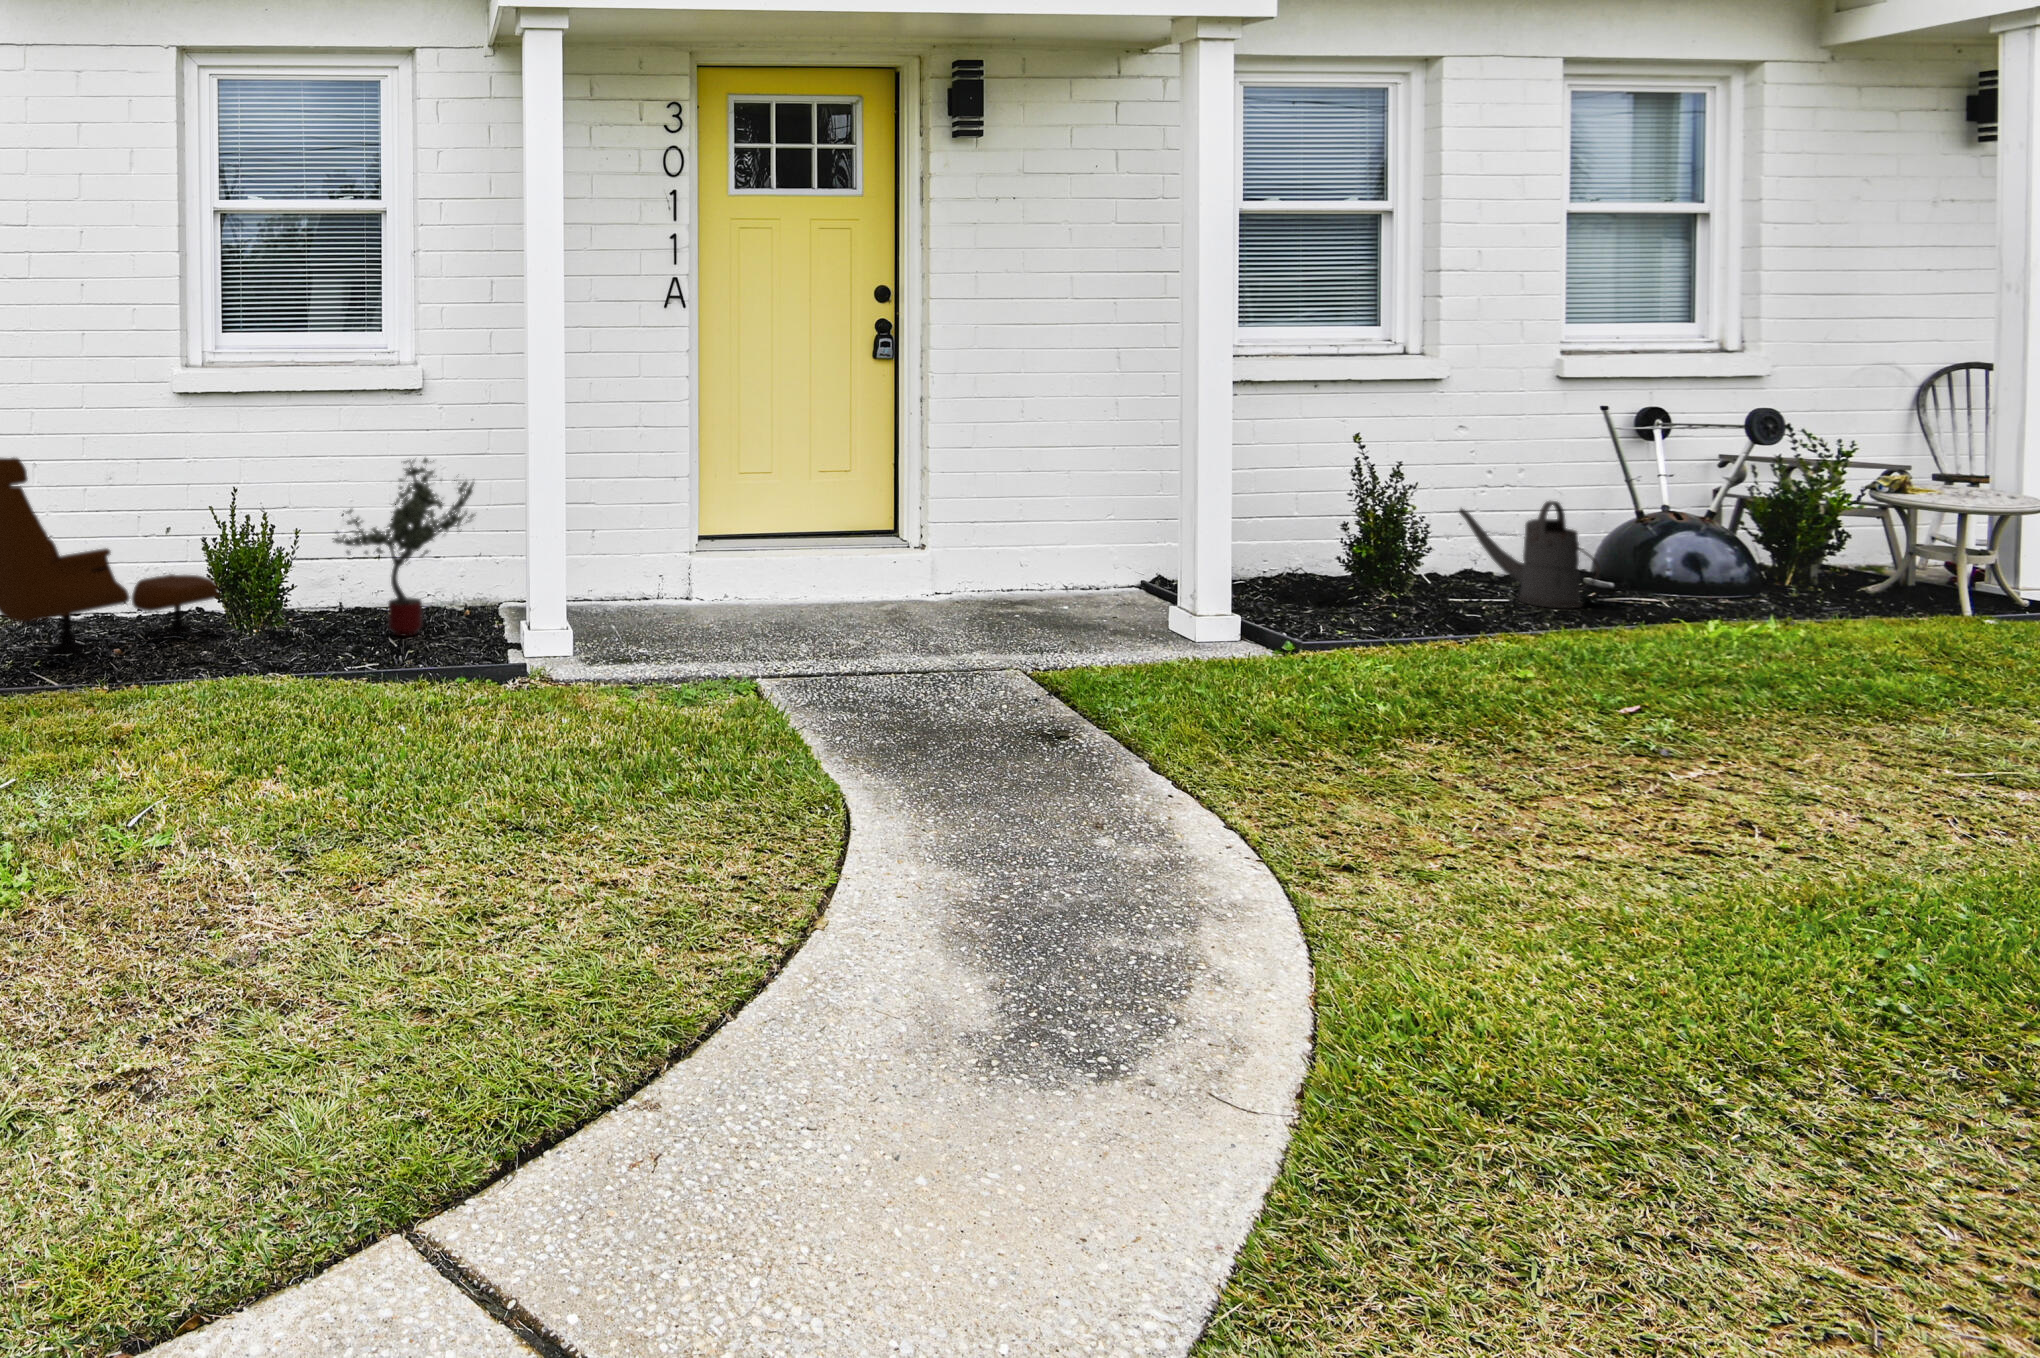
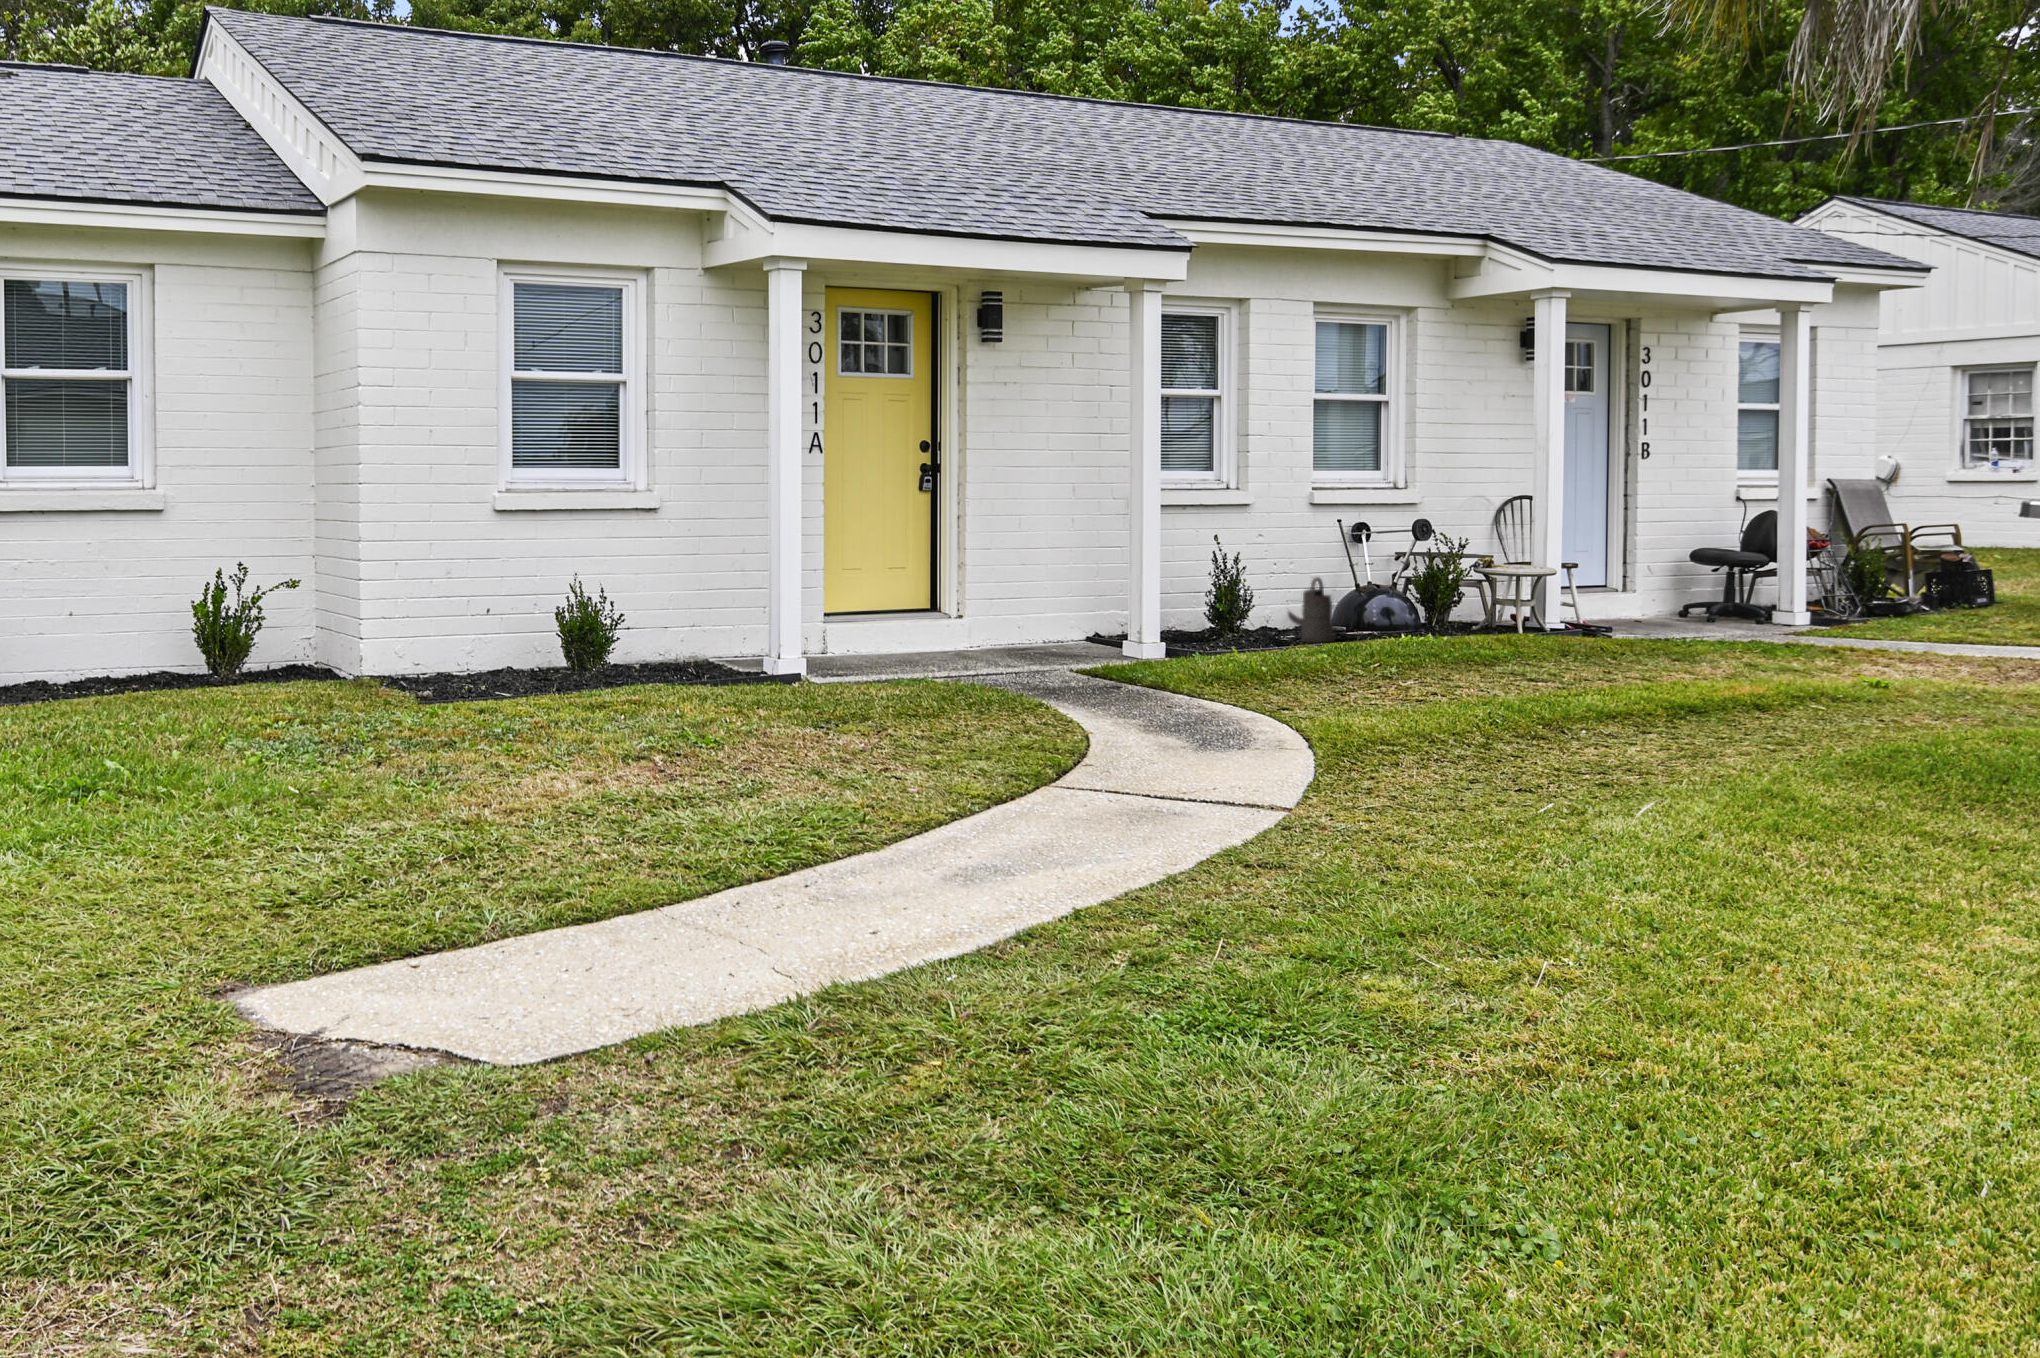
lounge chair: present [0,458,220,676] -> none [418,547,542,701]
potted tree: present [332,458,474,636] -> none [616,555,711,680]

